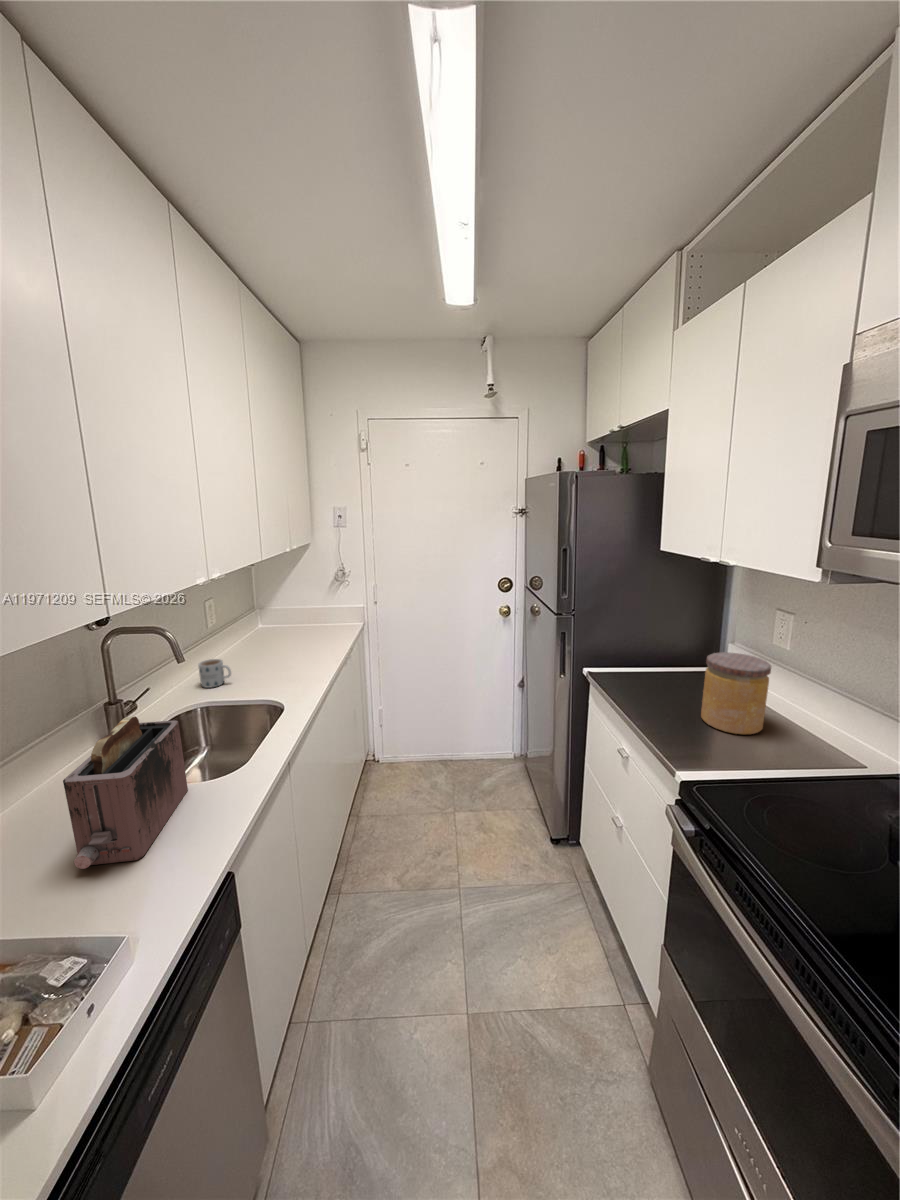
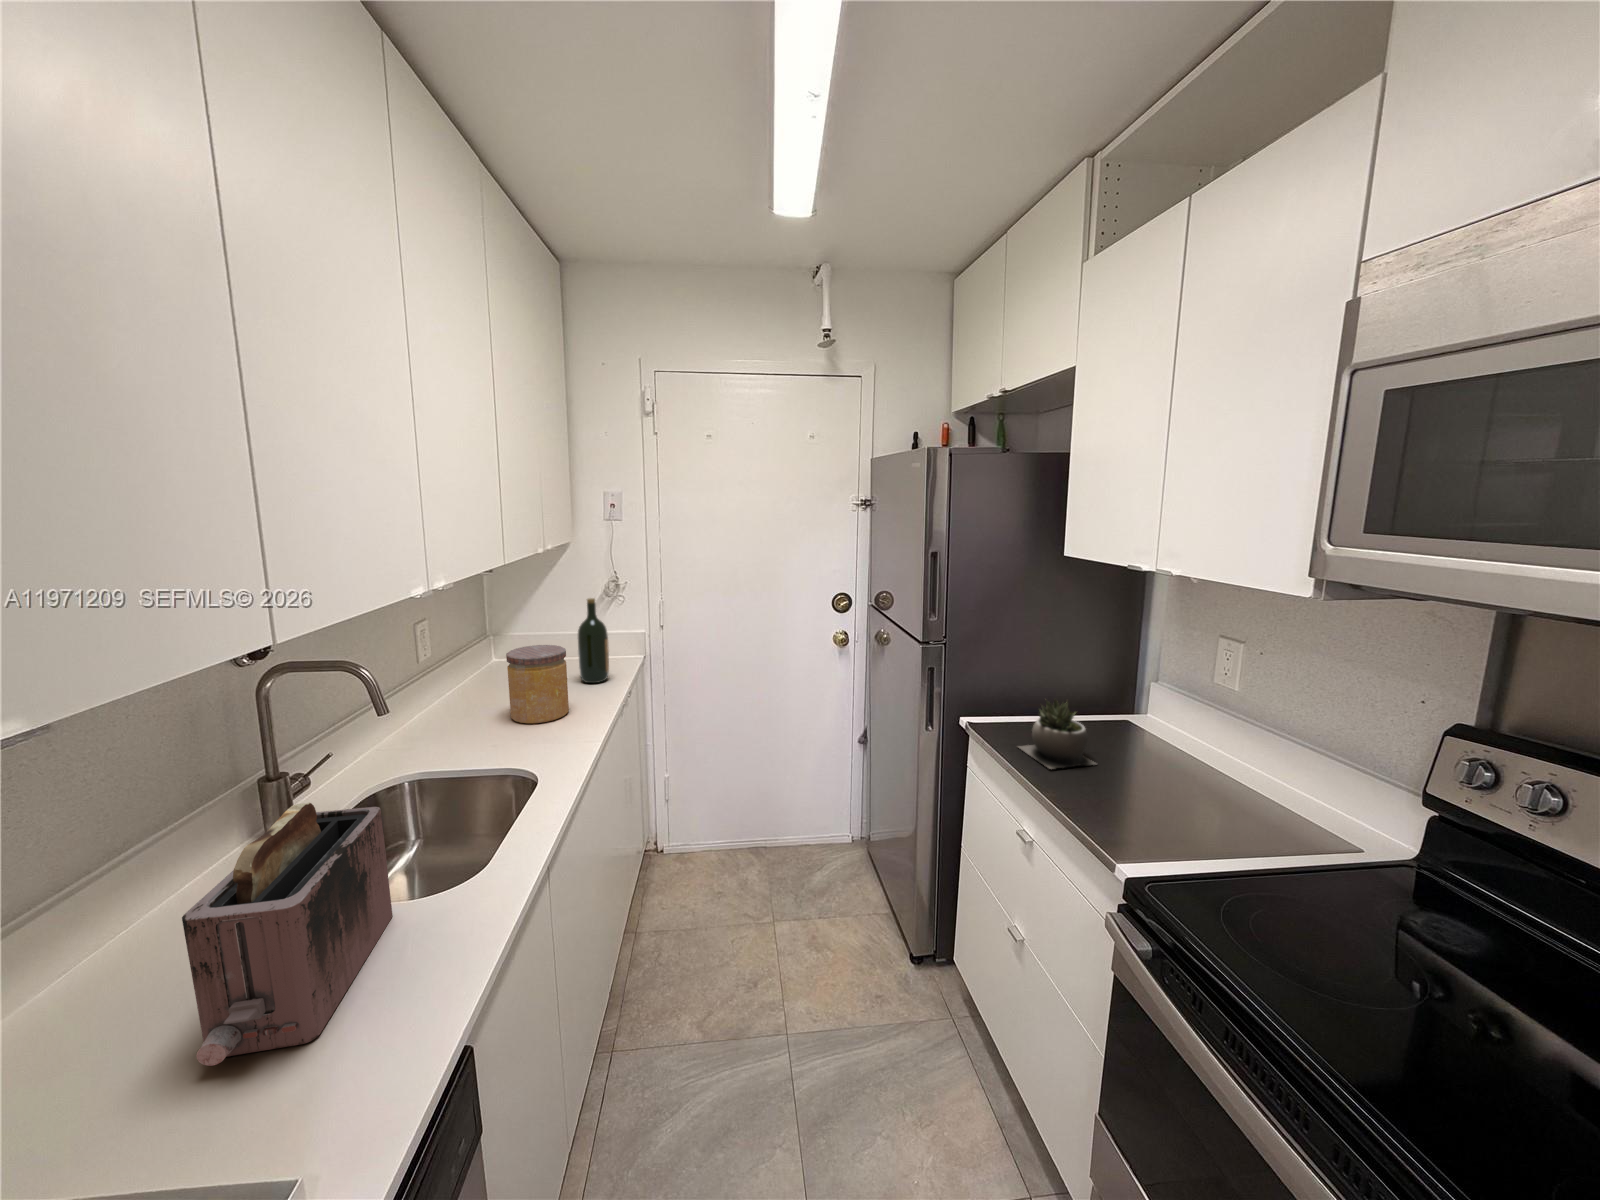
wine bottle: none [314,584,336,643] -> present [578,598,609,683]
jar: present [701,652,771,734] -> present [506,645,569,723]
succulent plant: none [620,656,679,707] -> present [1018,699,1096,769]
mug: present [198,659,231,688] -> none [406,707,457,751]

